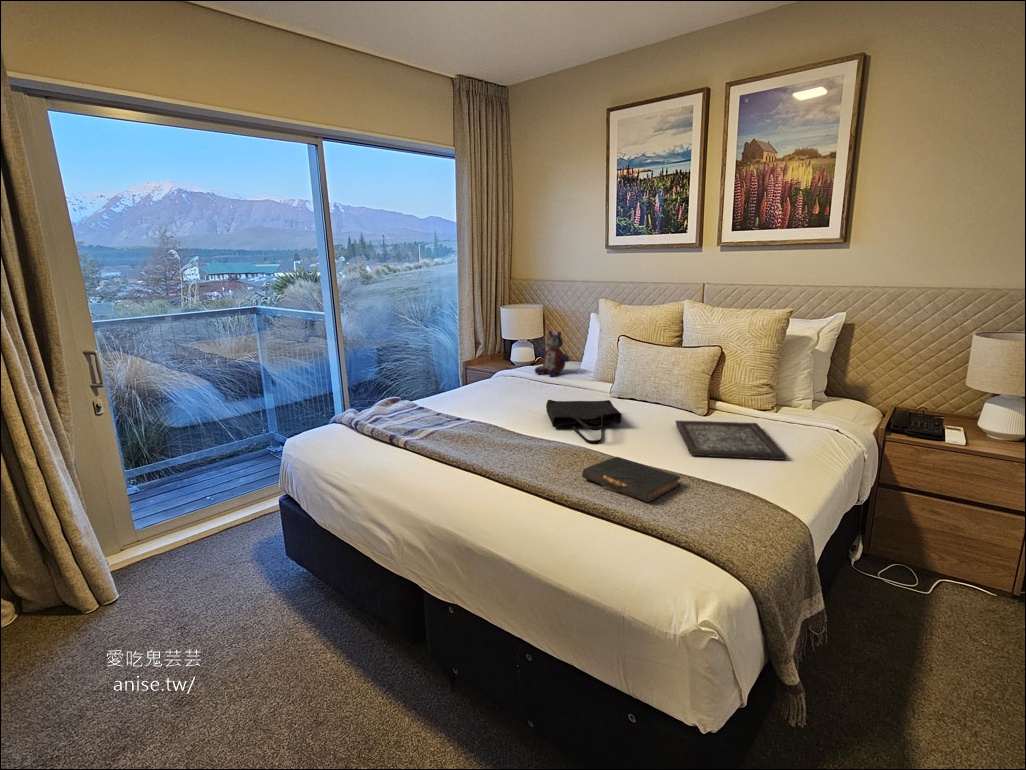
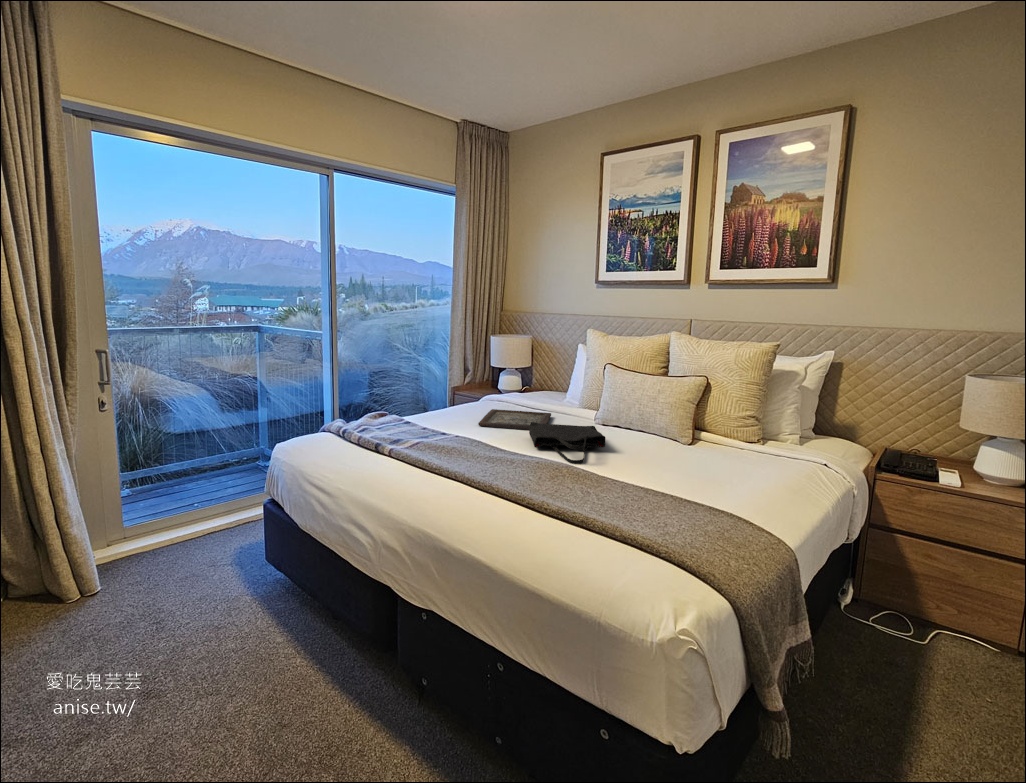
stuffed bear: present [535,331,569,376] -> none [520,361,556,407]
tray: present [676,421,787,460] -> present [478,409,551,430]
book: present [582,457,680,502] -> none [561,474,663,515]

